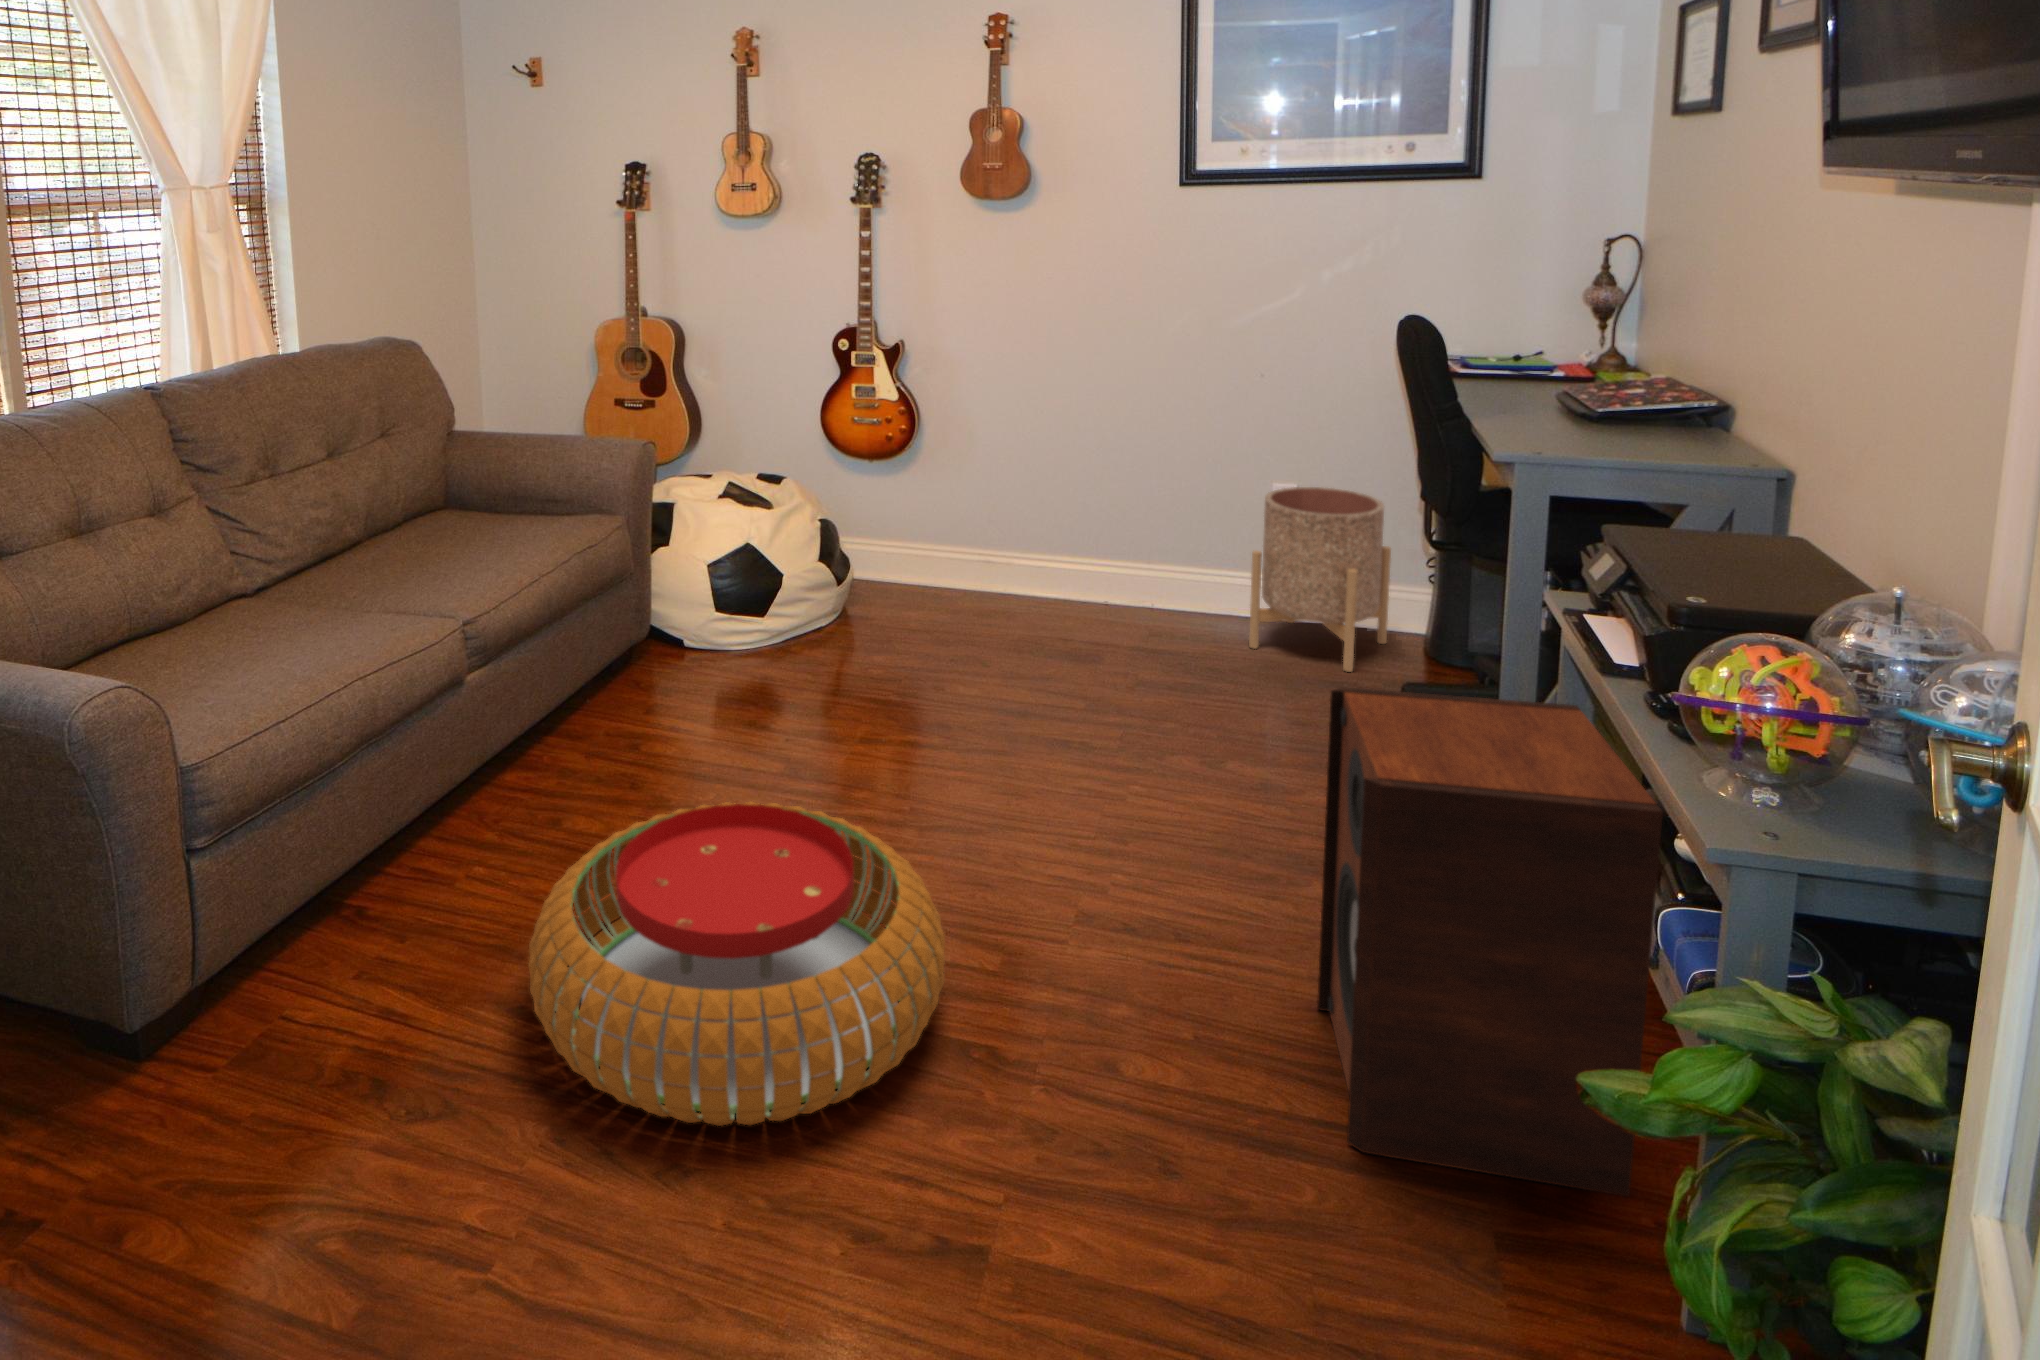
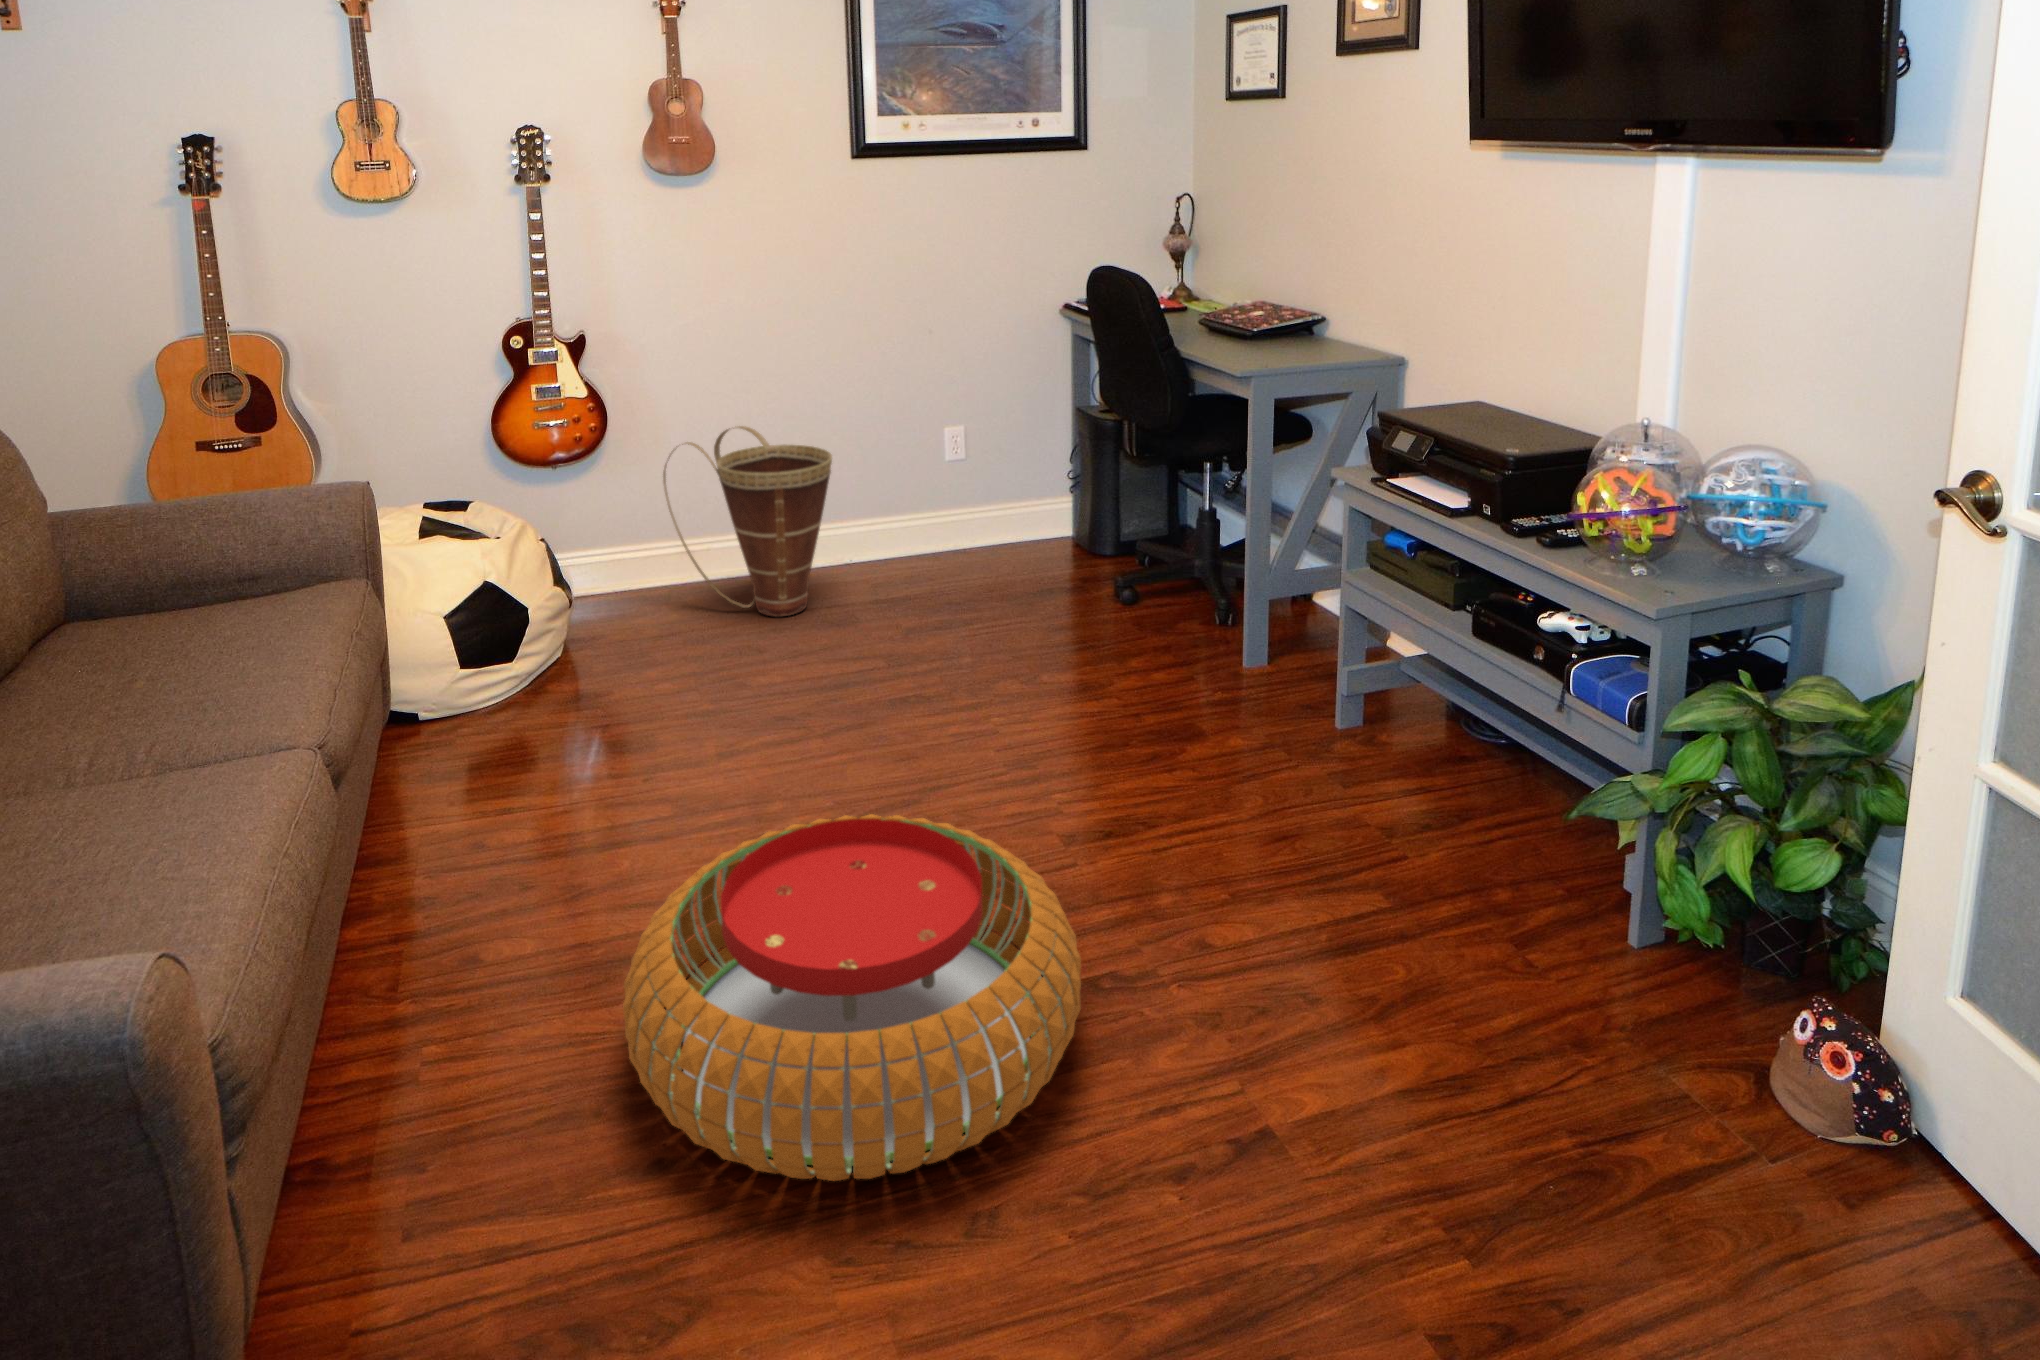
basket: none [949,447,1100,639] -> present [663,426,832,617]
planter: present [1249,487,1391,672] -> none [961,425,1057,579]
speaker: present [1317,687,1663,1196] -> none [1274,535,1547,915]

